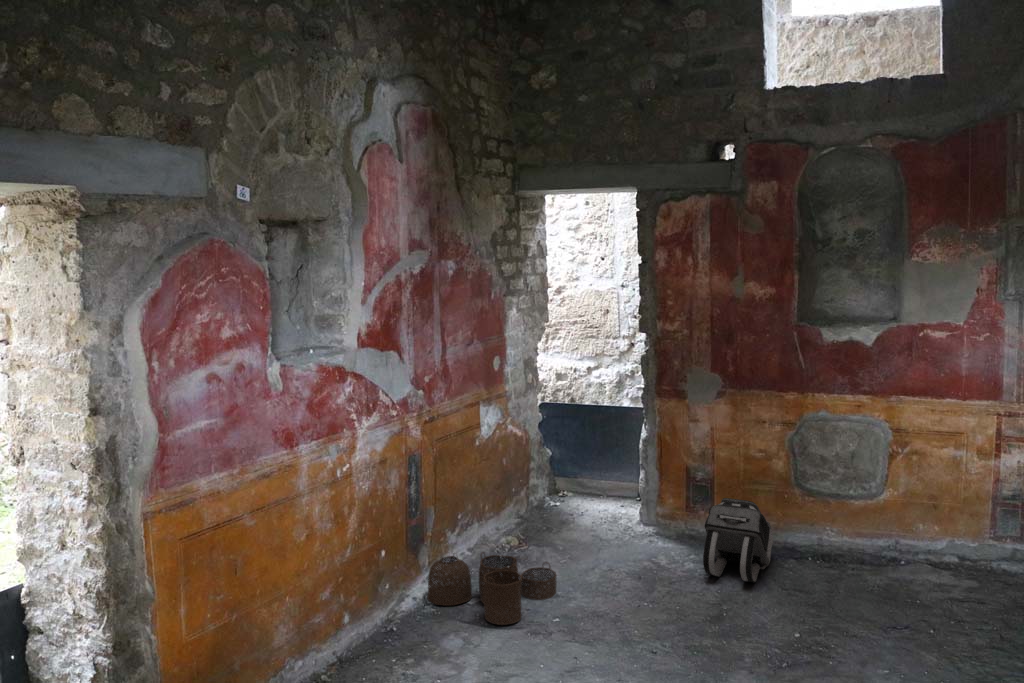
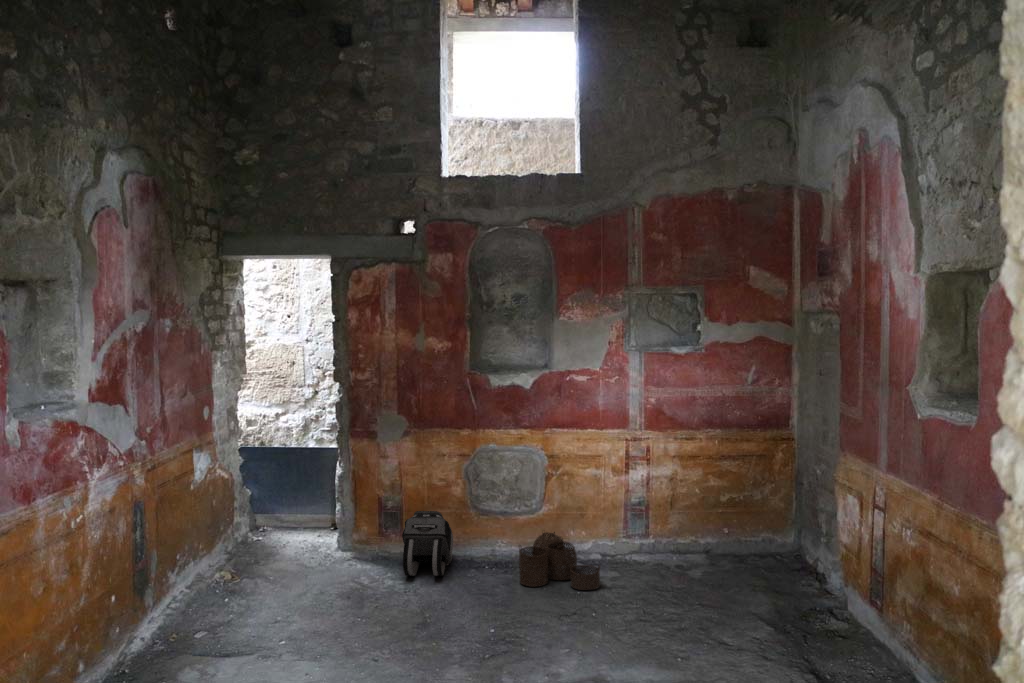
woven basket: present [427,552,557,625] -> present [519,532,600,590]

